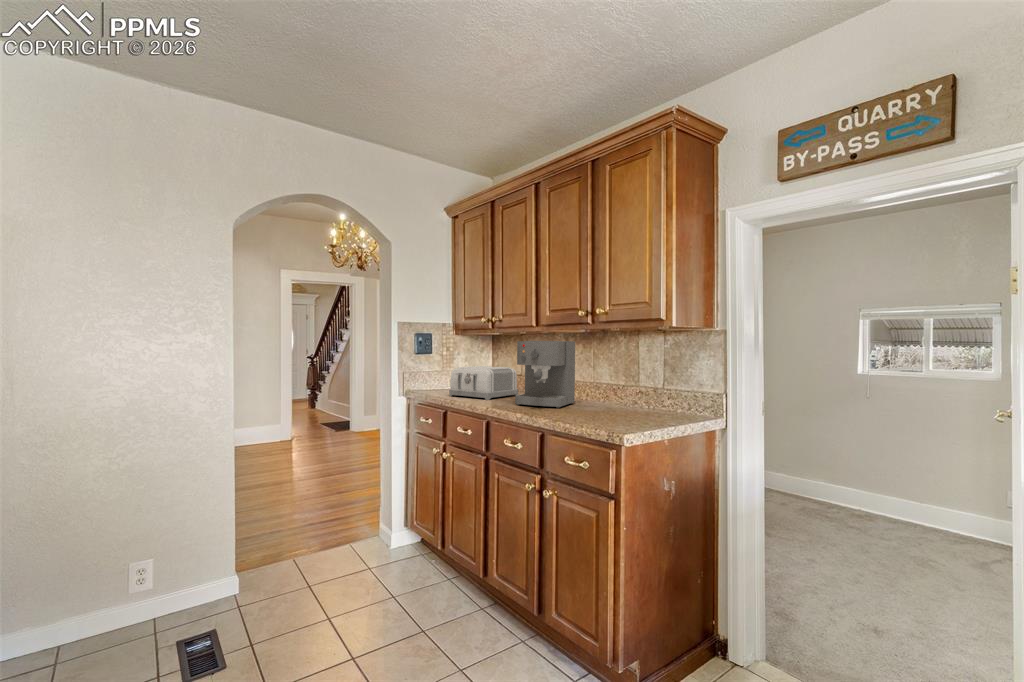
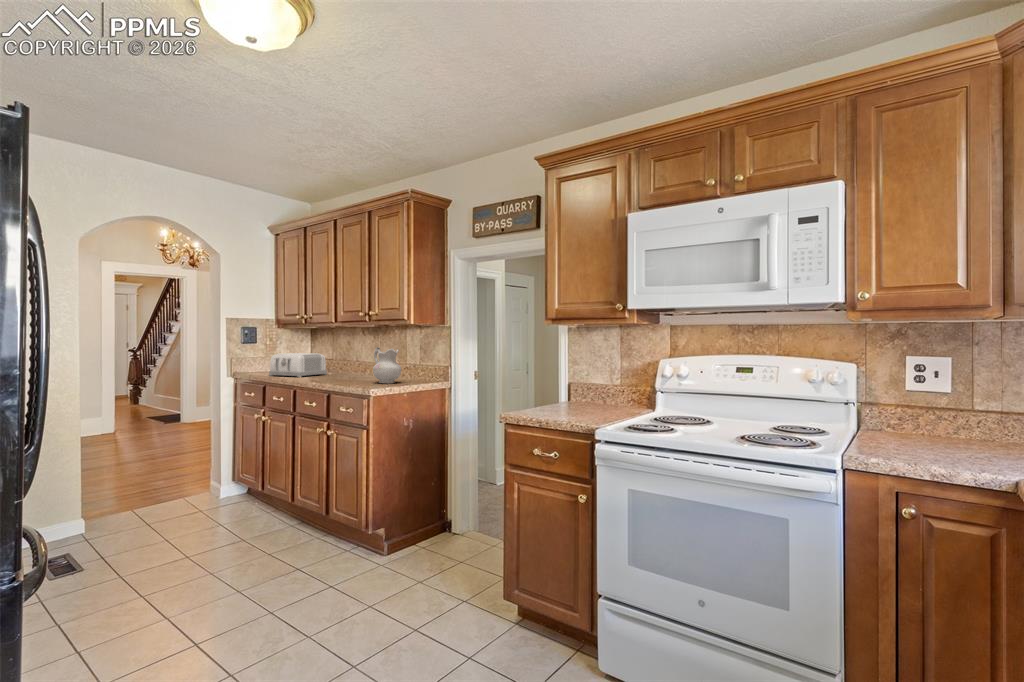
coffee maker: present [515,341,575,408] -> none [317,333,364,380]
ceramic pitcher: none [604,362,649,420] -> present [373,347,401,384]

